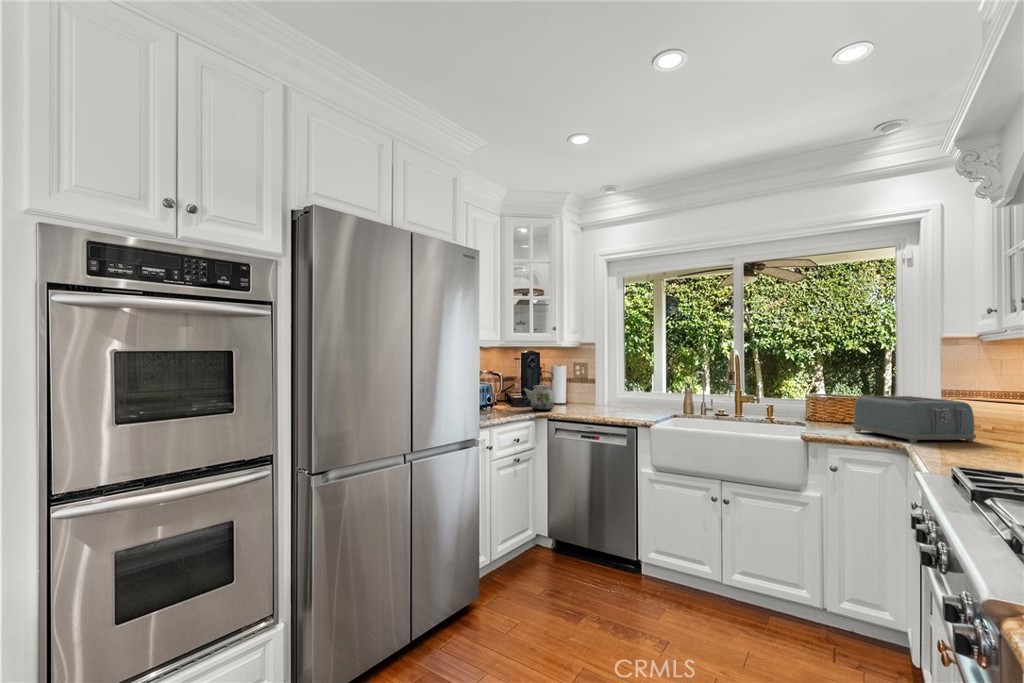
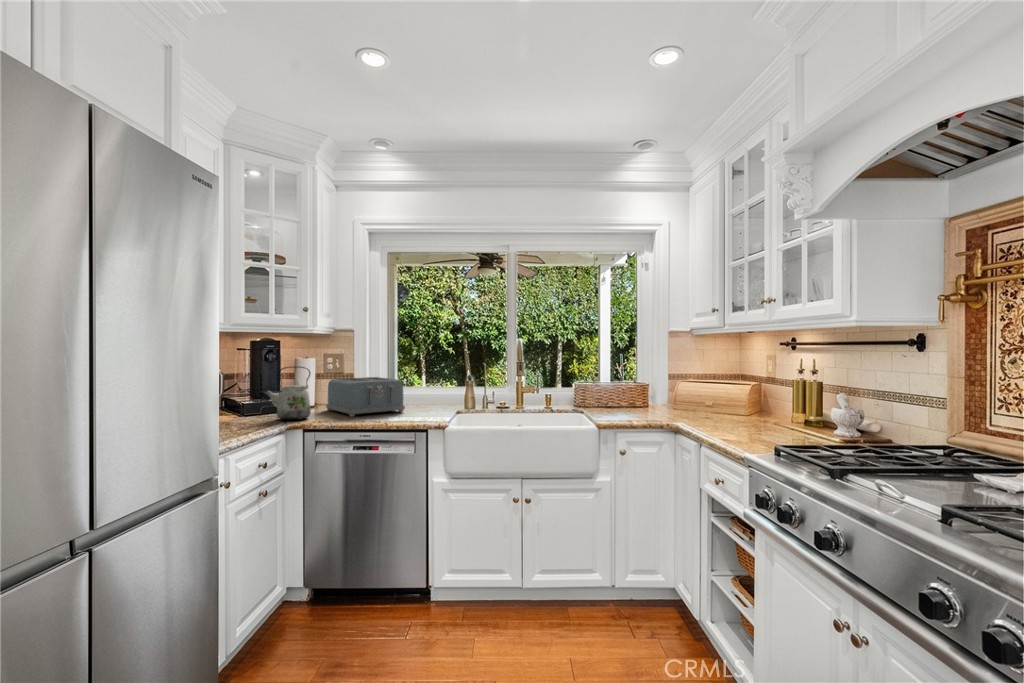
toaster: present [852,396,976,443] -> present [326,377,405,417]

